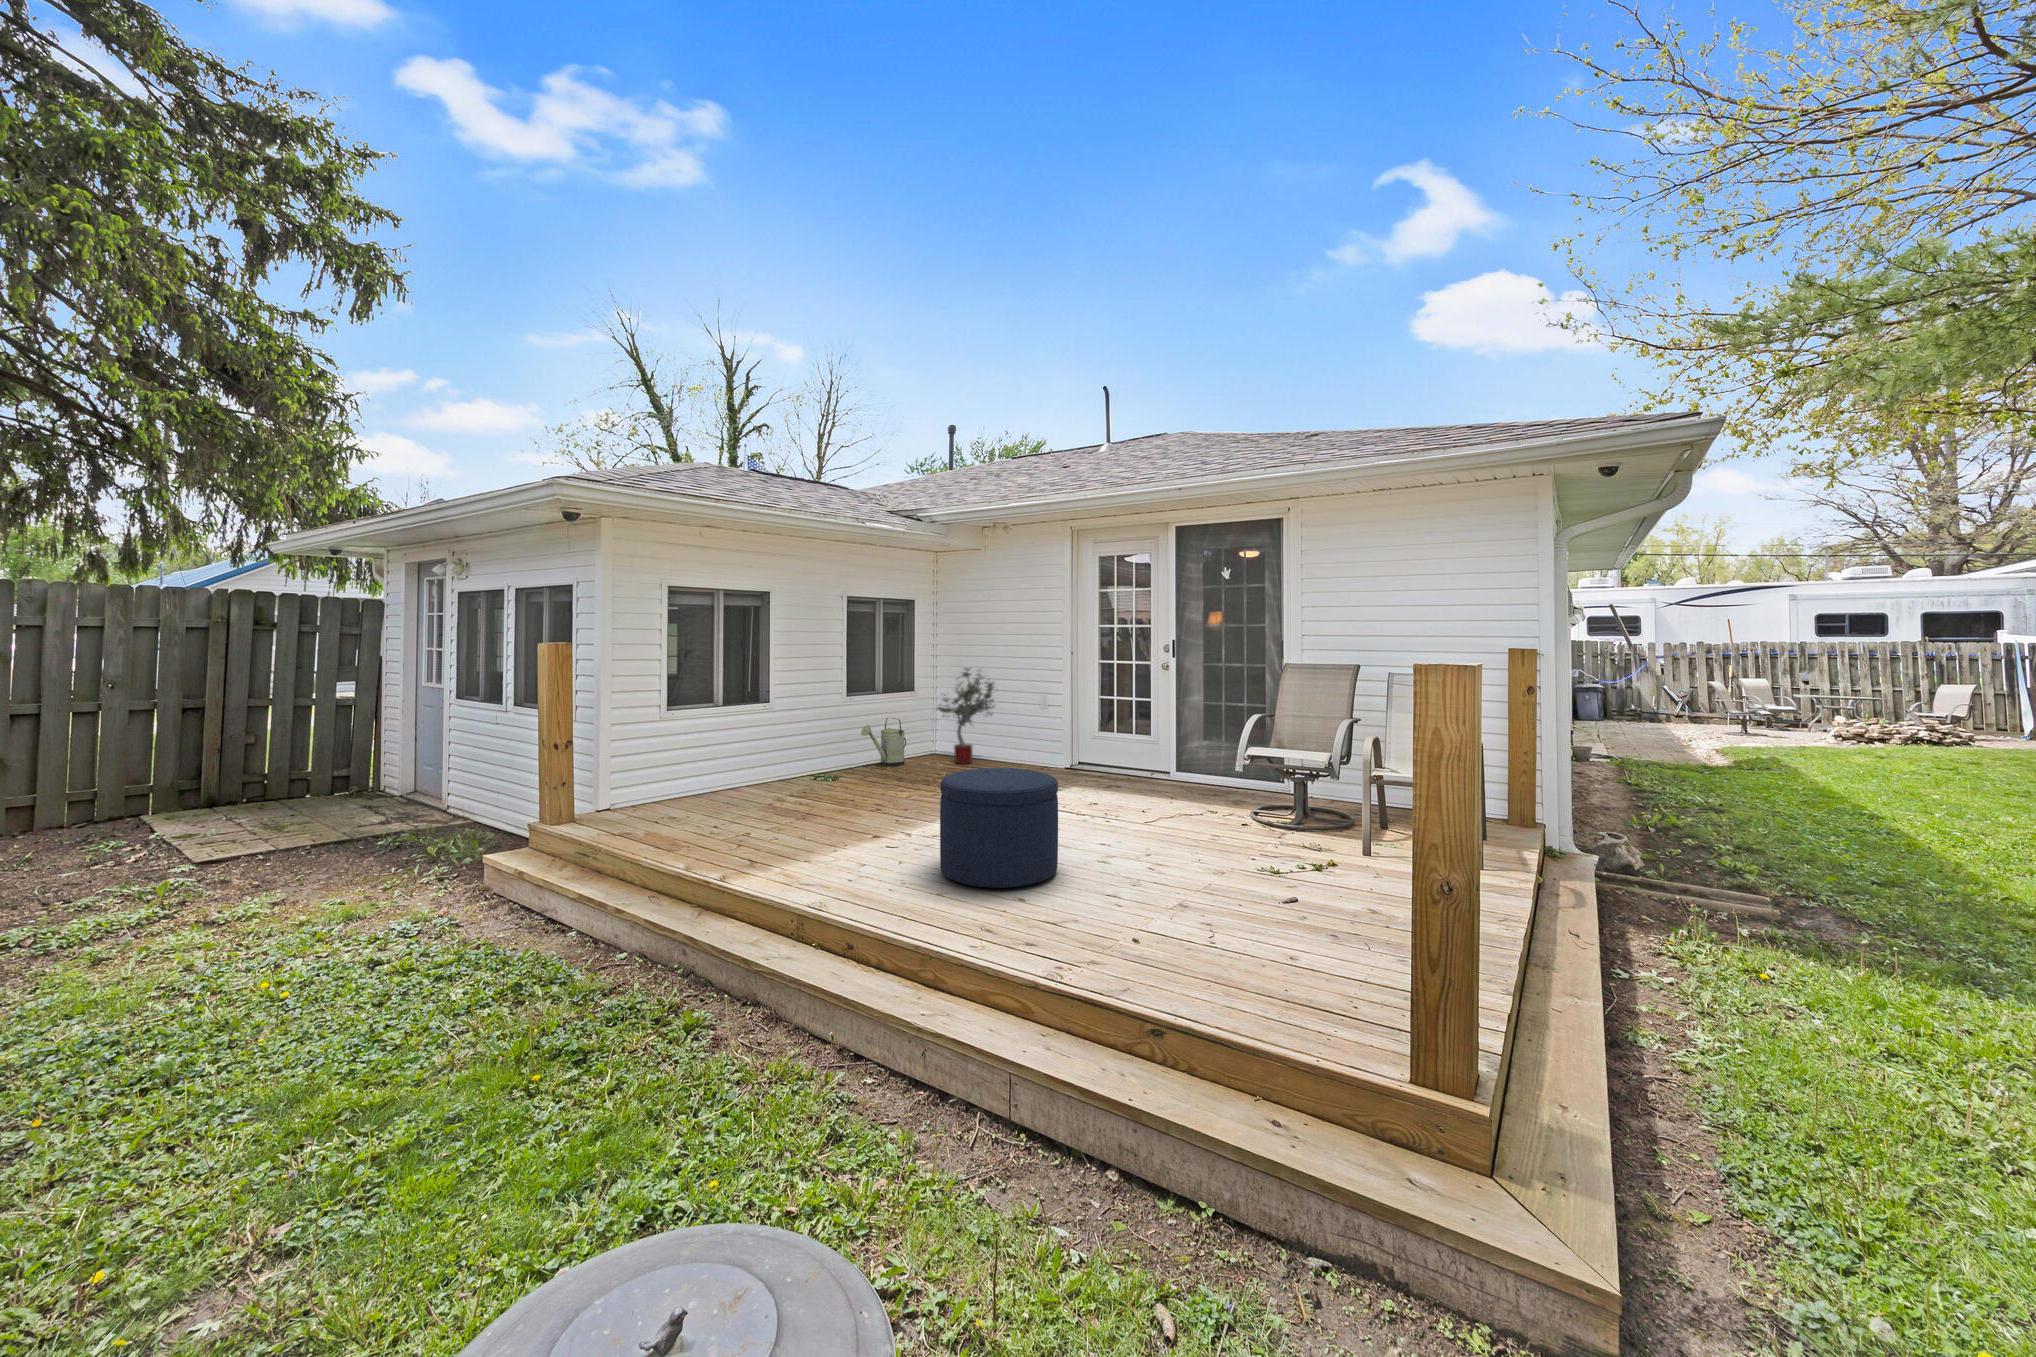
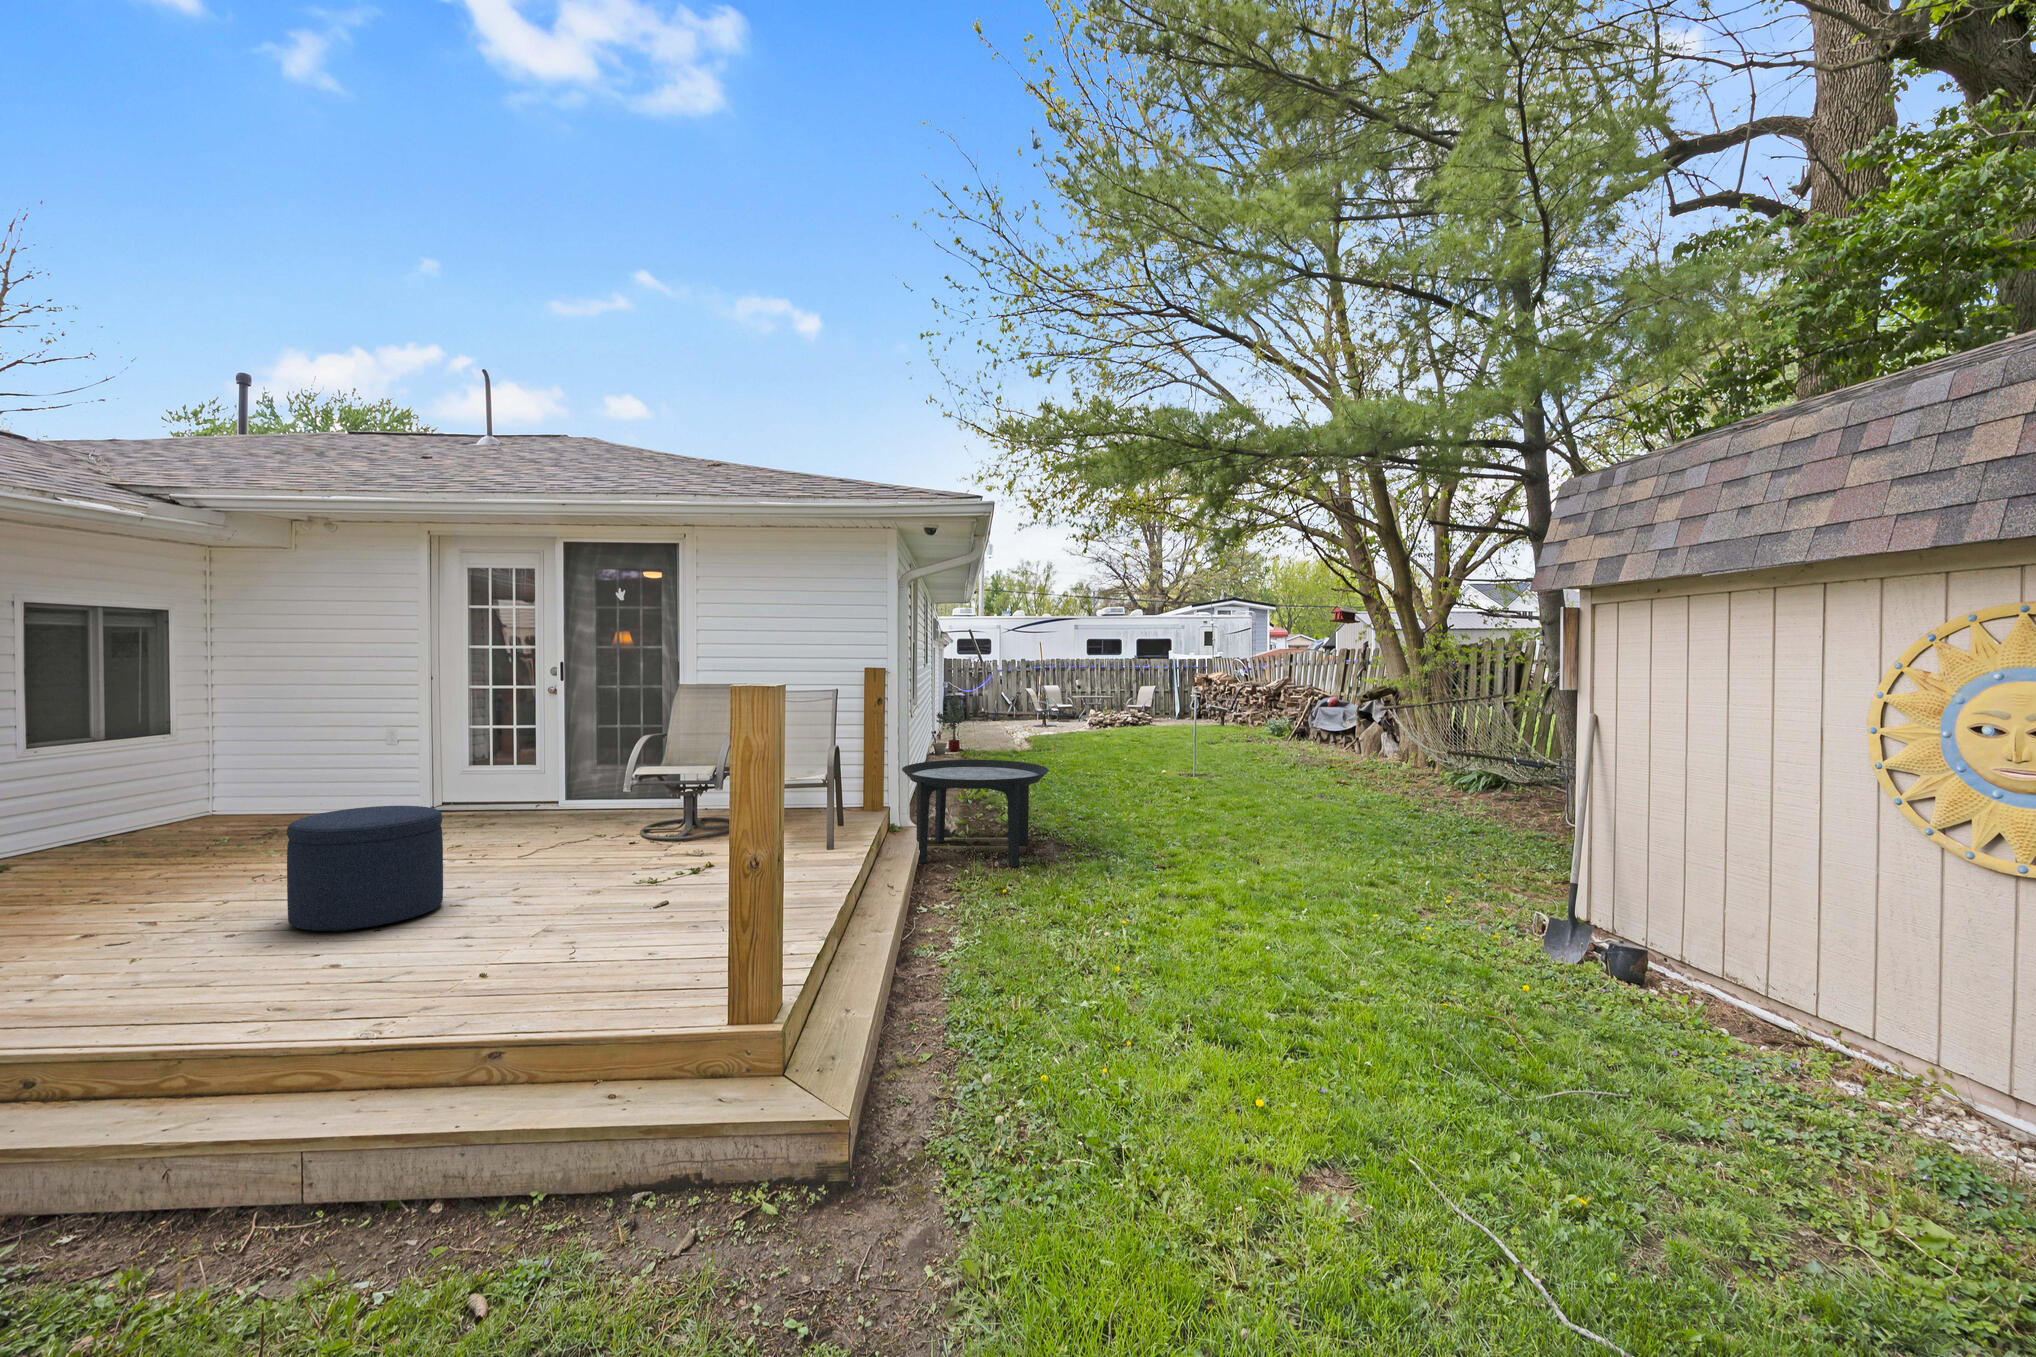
potted tree: present [938,668,997,764] -> present [936,693,966,752]
watering can: present [861,718,906,766] -> none [65,774,151,841]
round table: none [1592,775,1911,969] -> present [902,760,1049,867]

